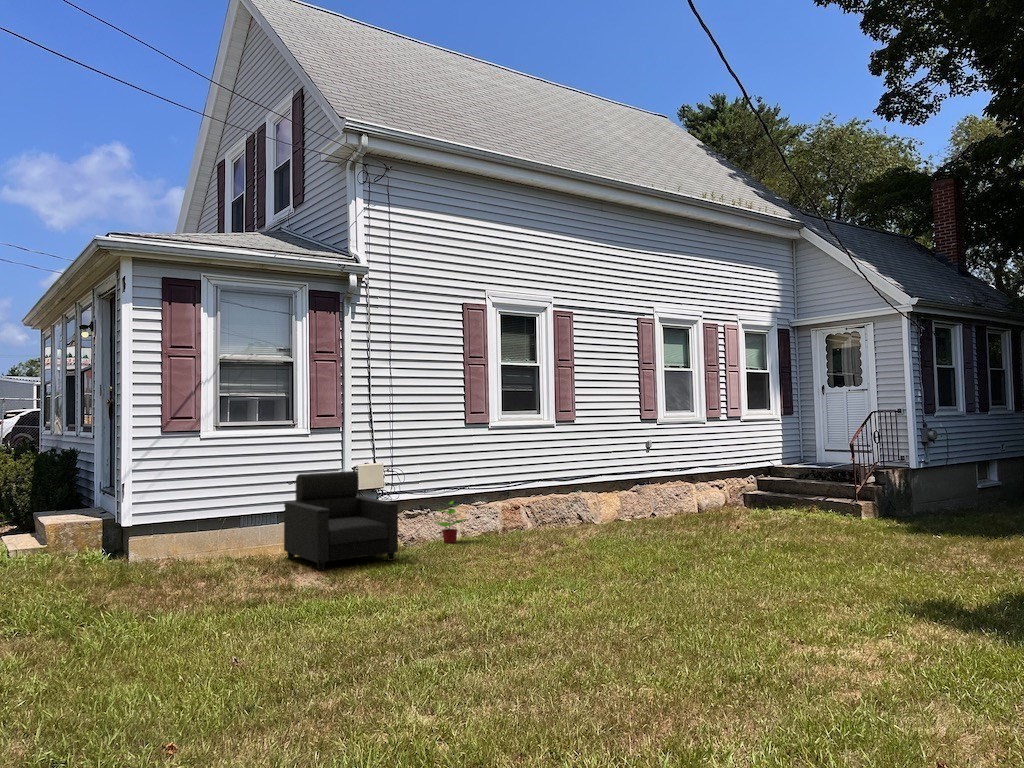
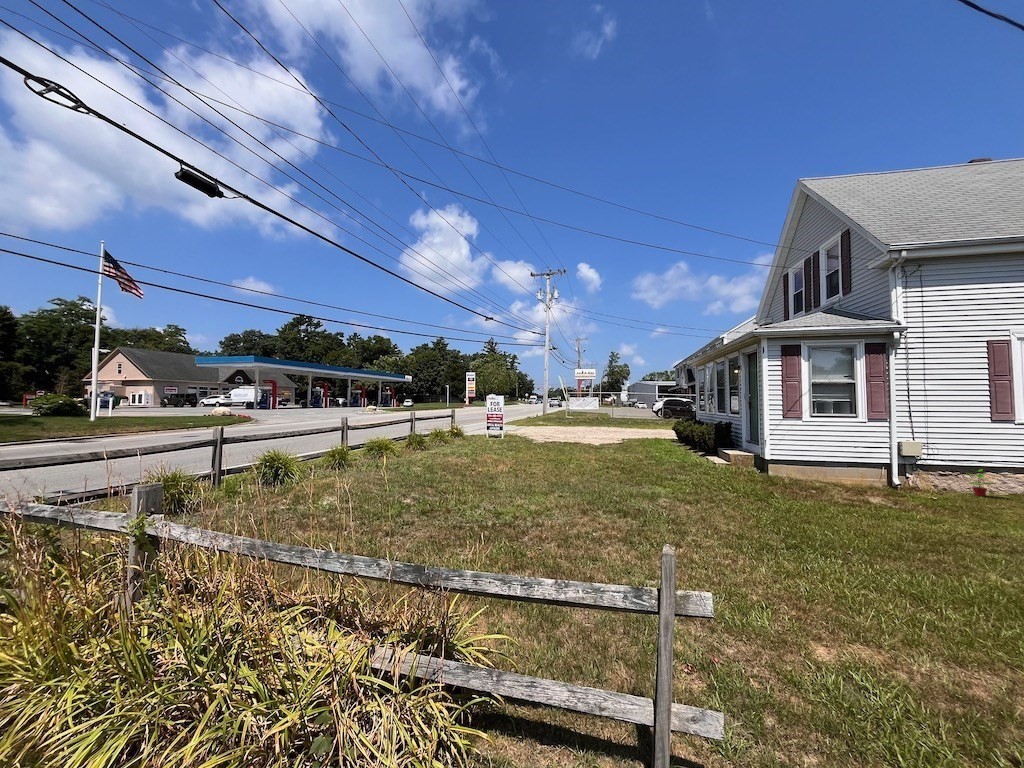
armchair: present [284,471,398,570] -> none [852,443,939,499]

